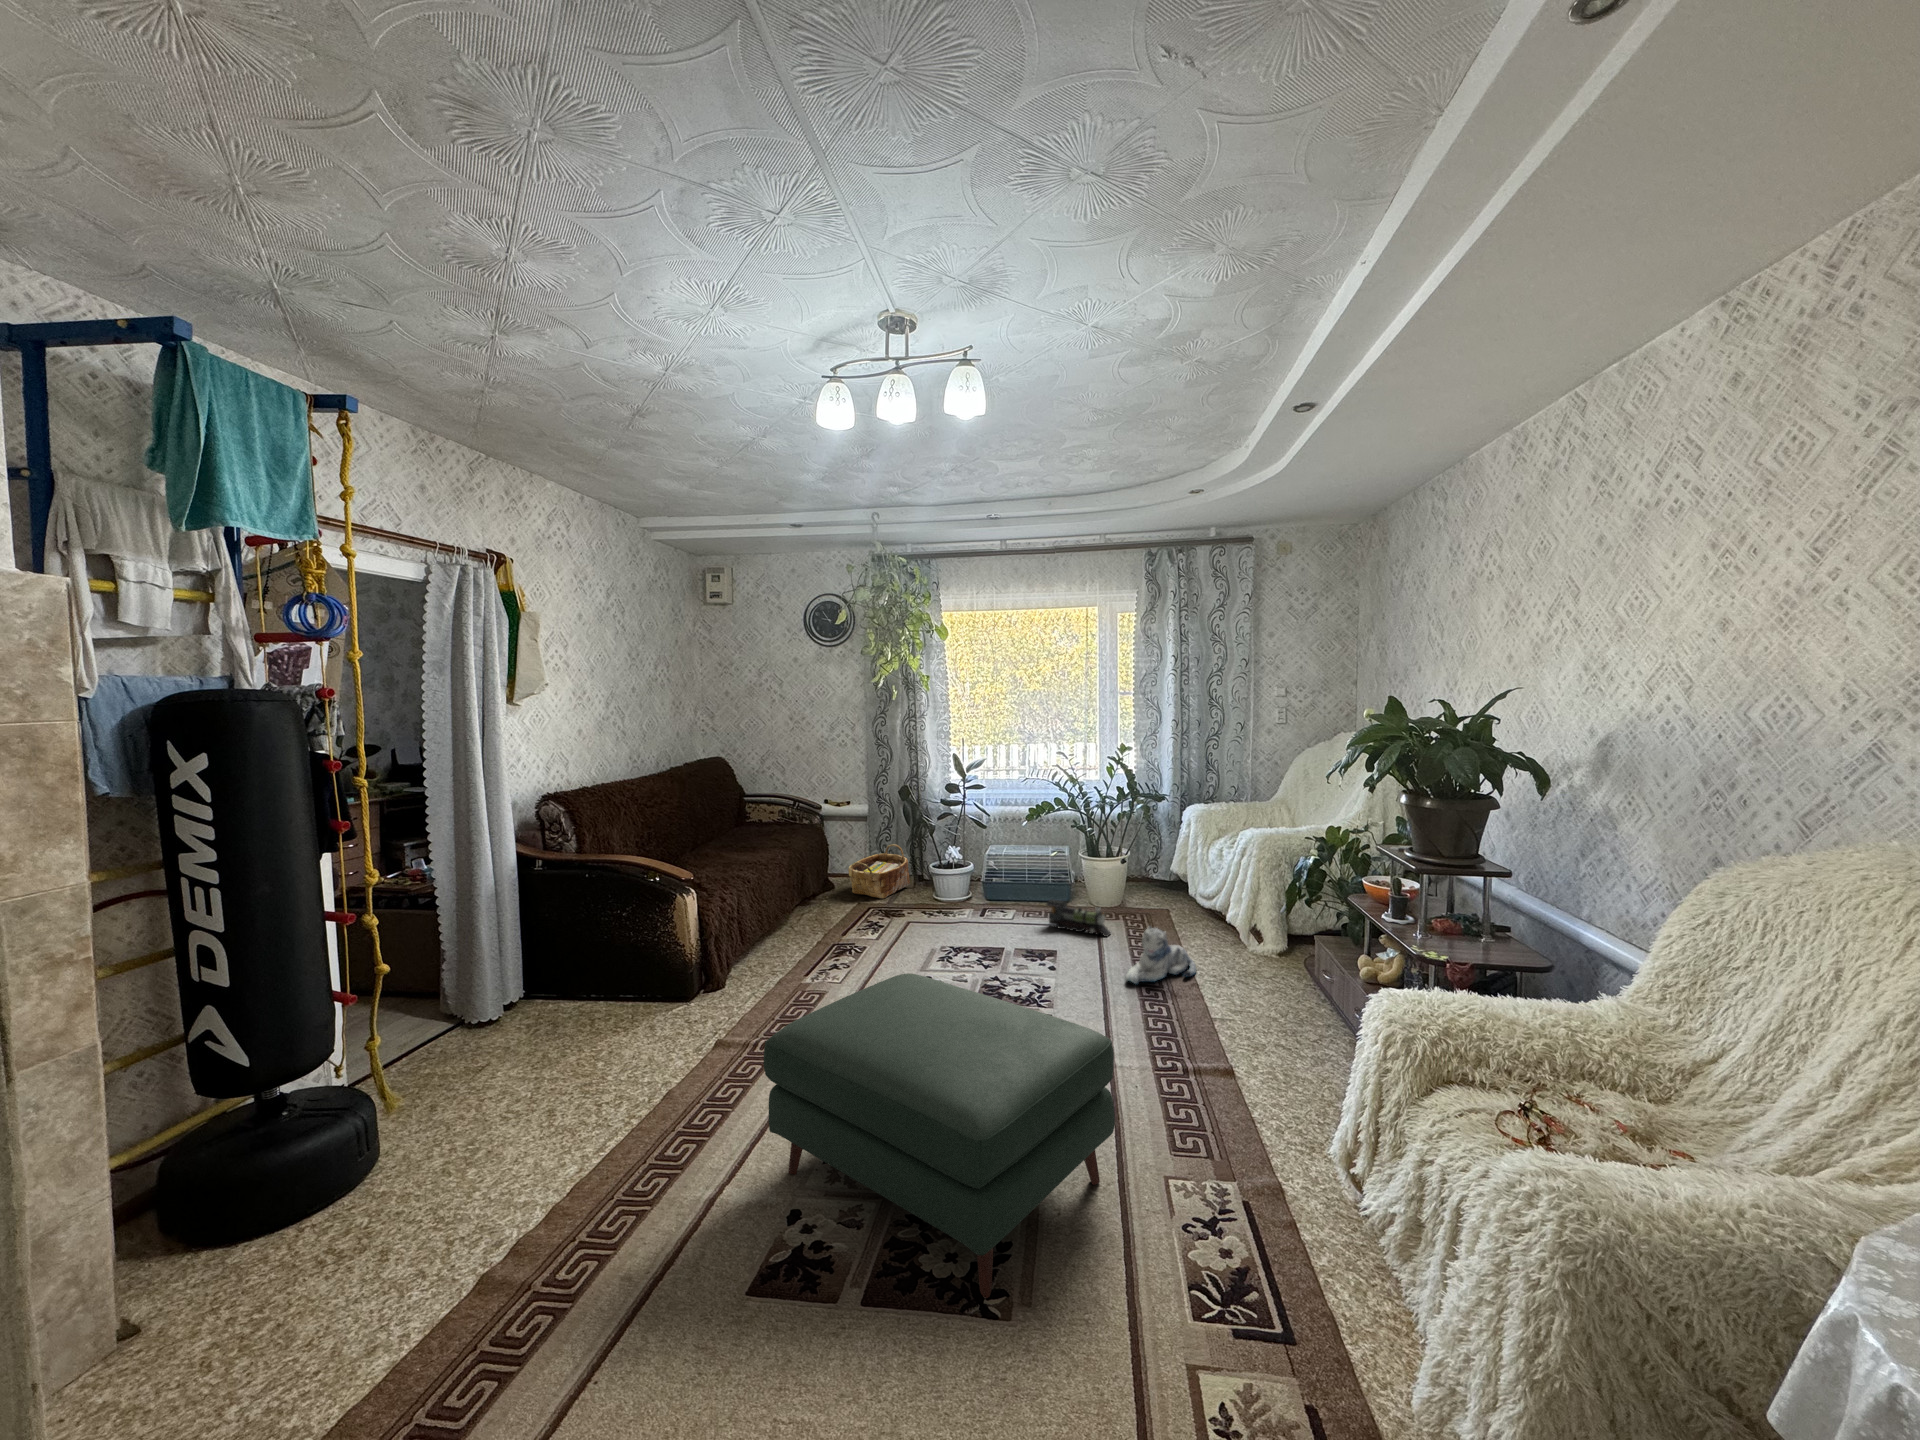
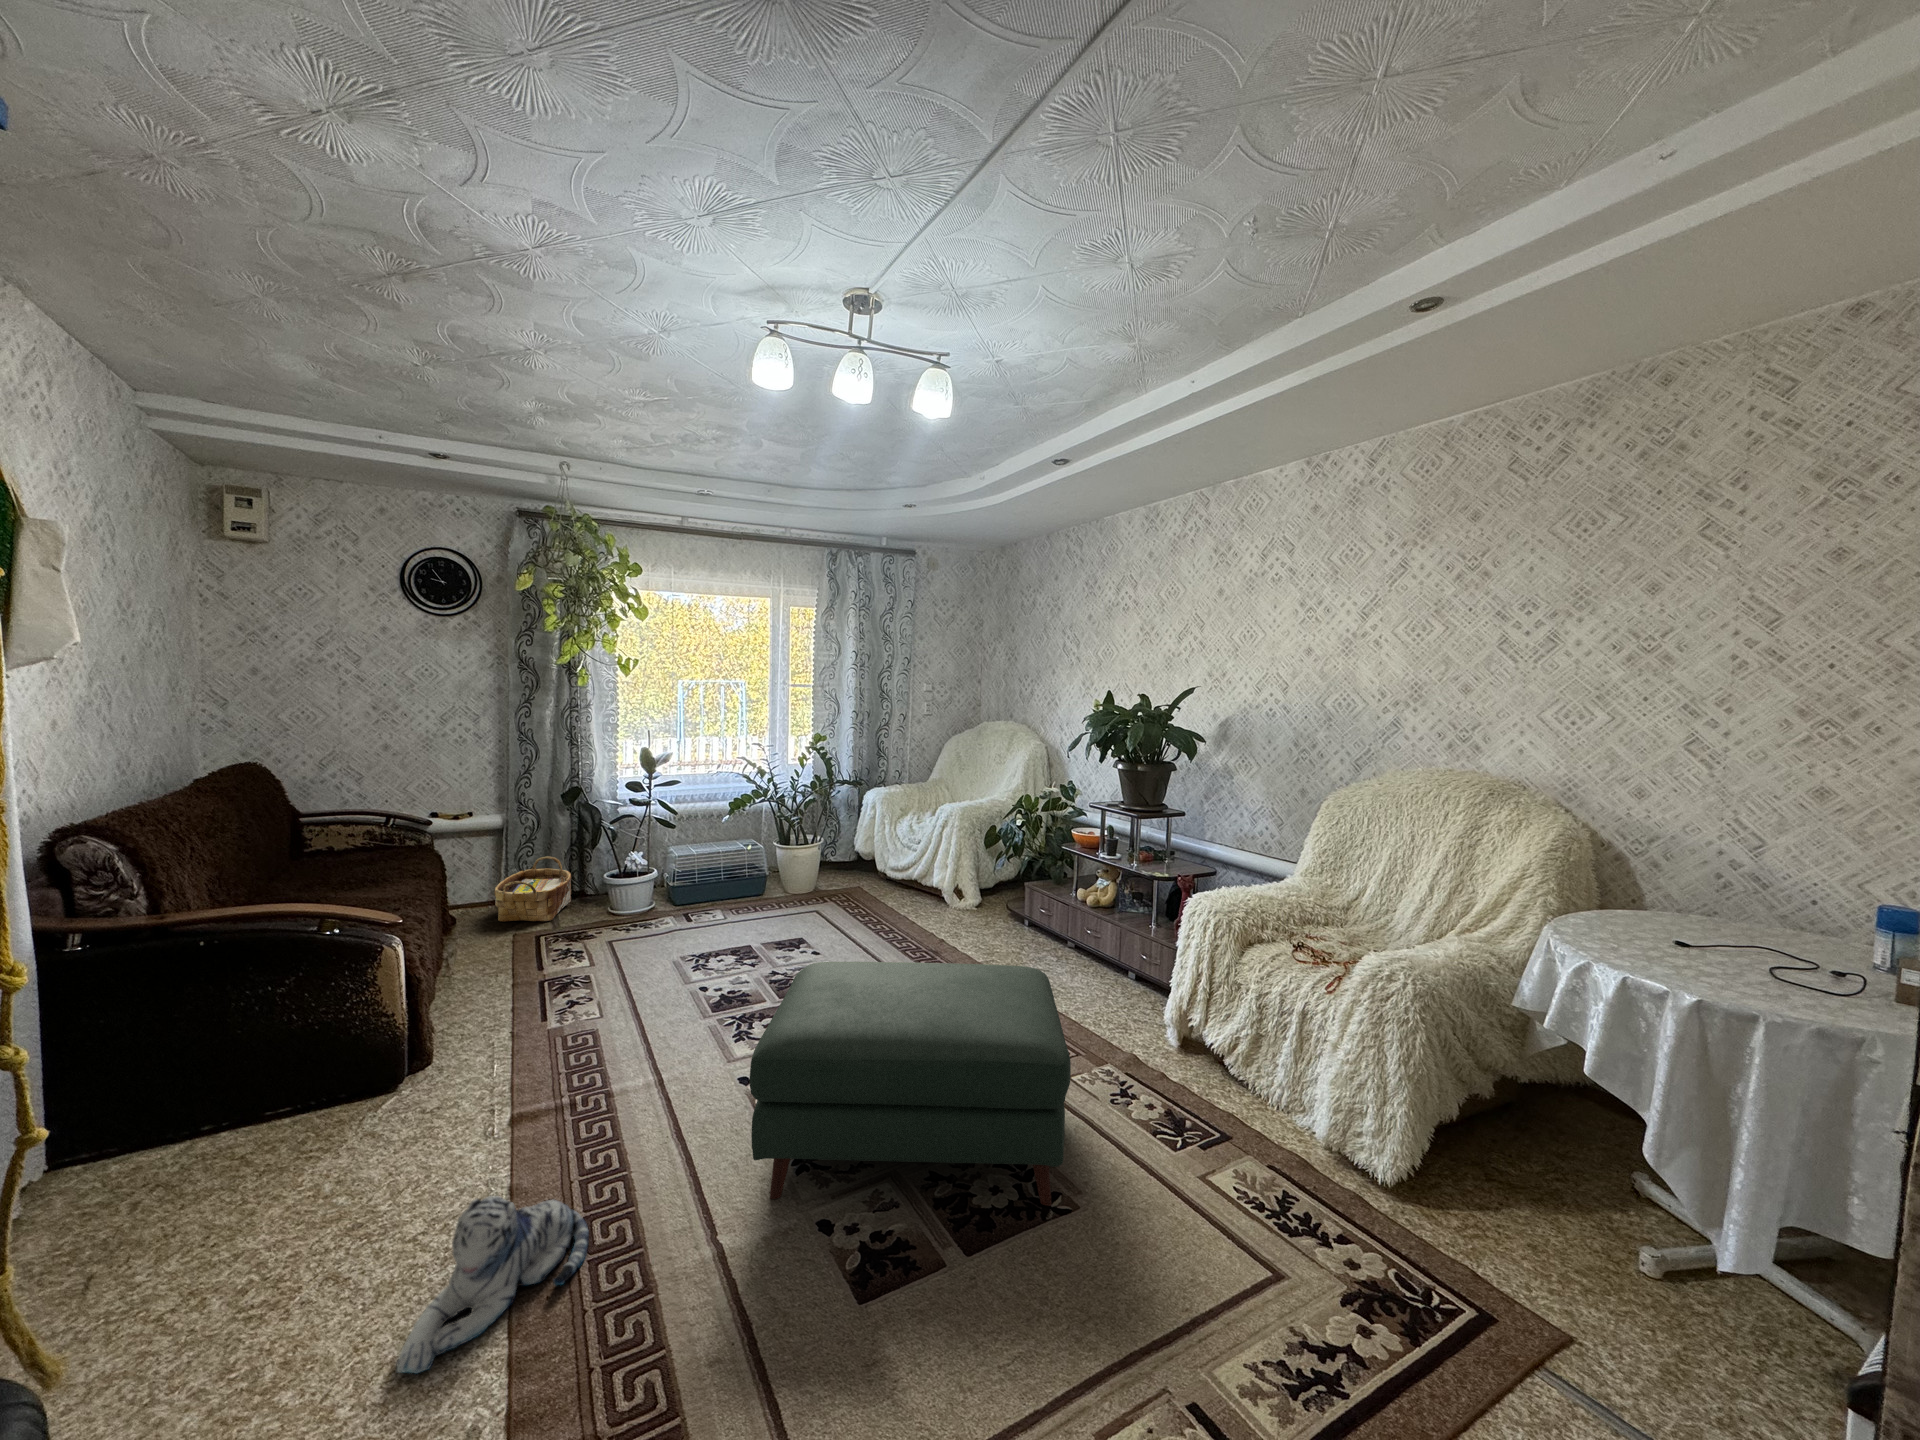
toy train: present [1046,899,1111,937] -> none [770,883,836,917]
plush toy: present [1126,927,1196,984] -> present [396,1196,589,1373]

